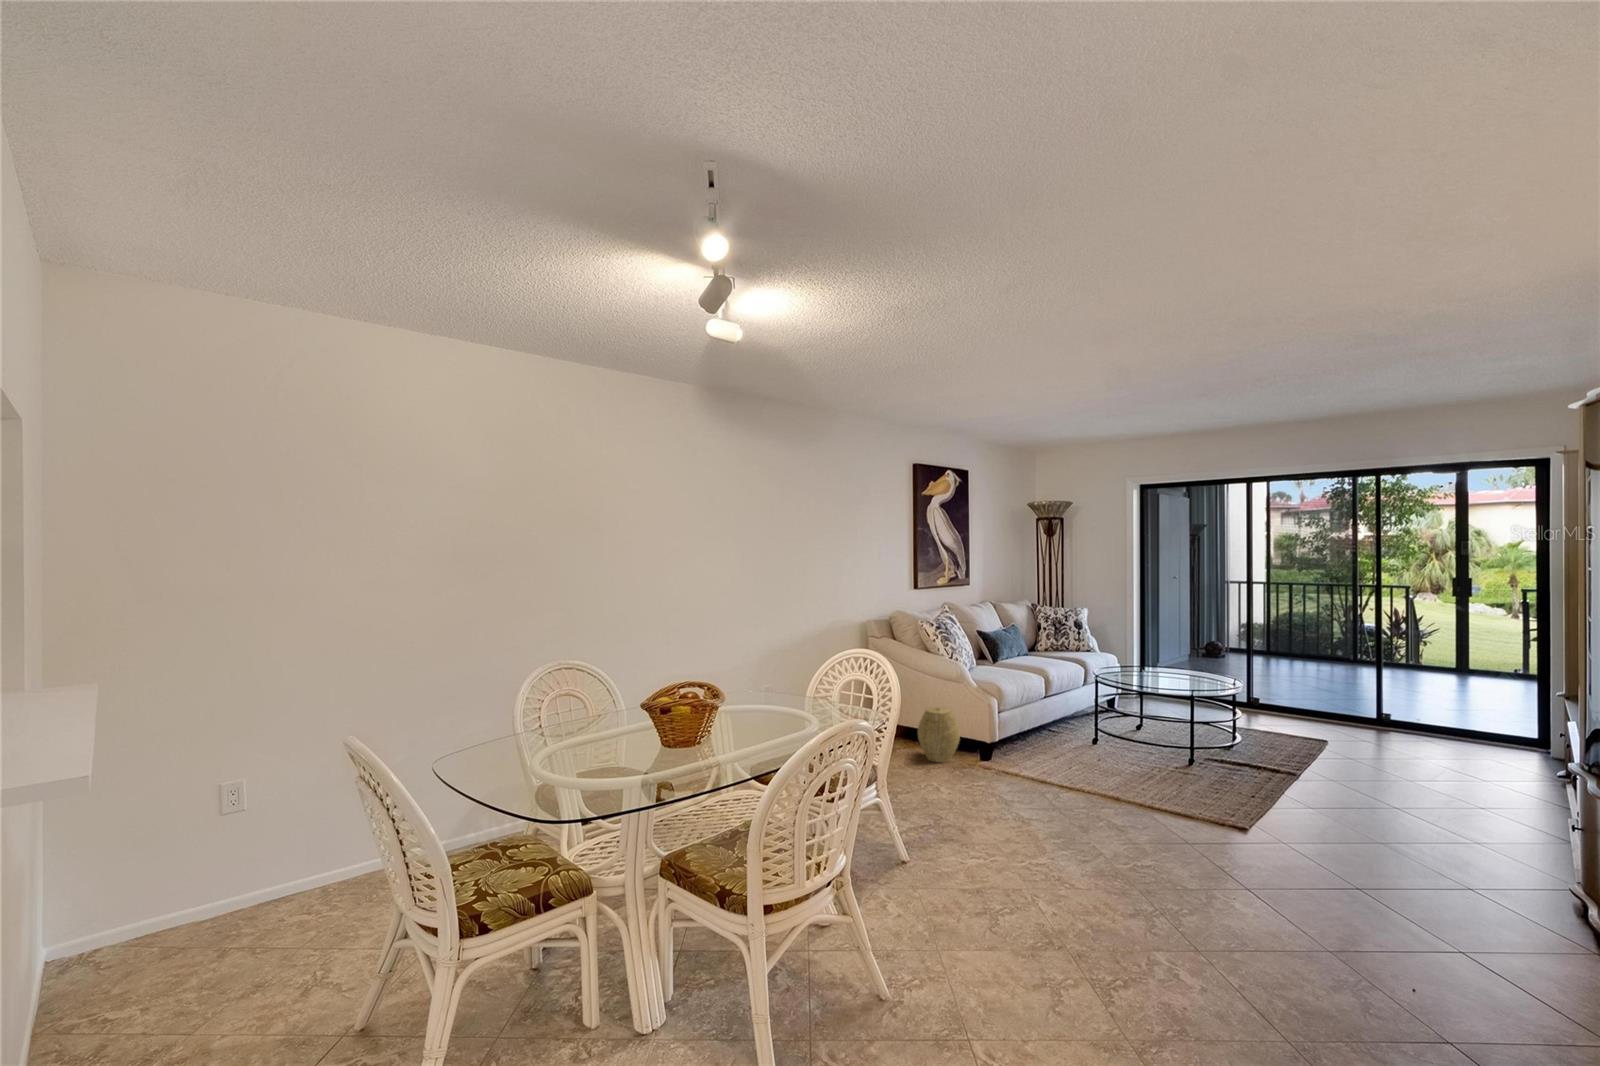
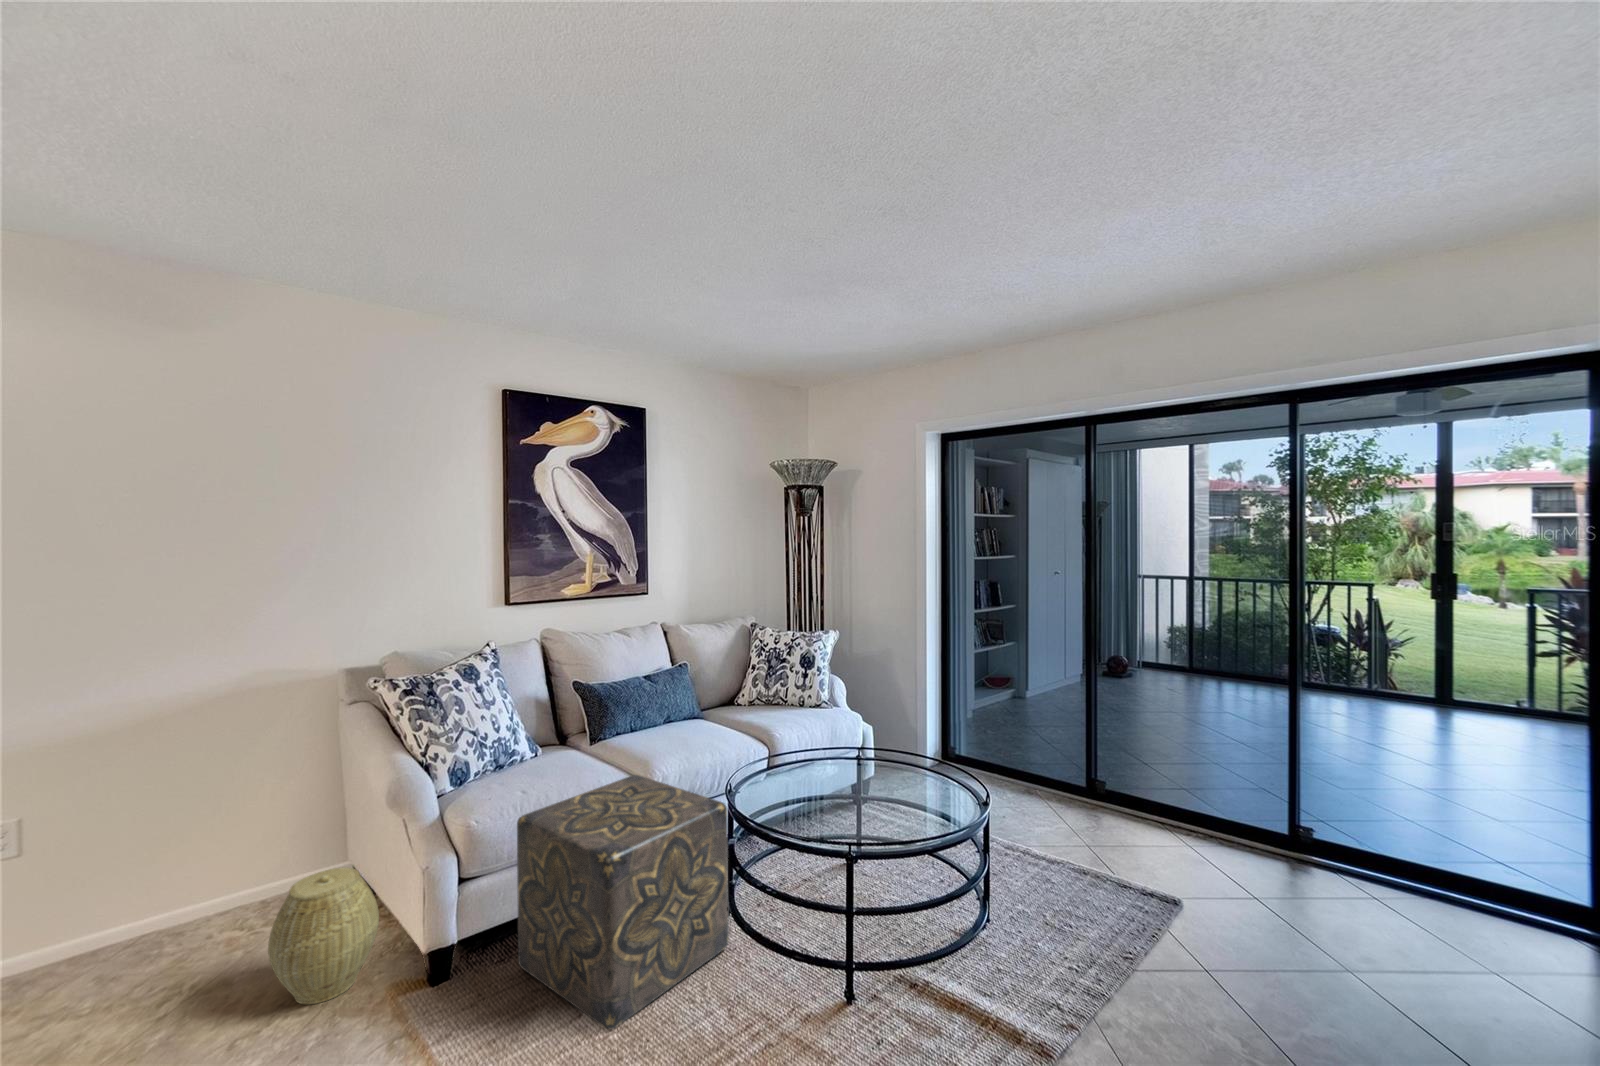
ottoman: none [1019,674,1113,769] -> present [517,775,729,1029]

